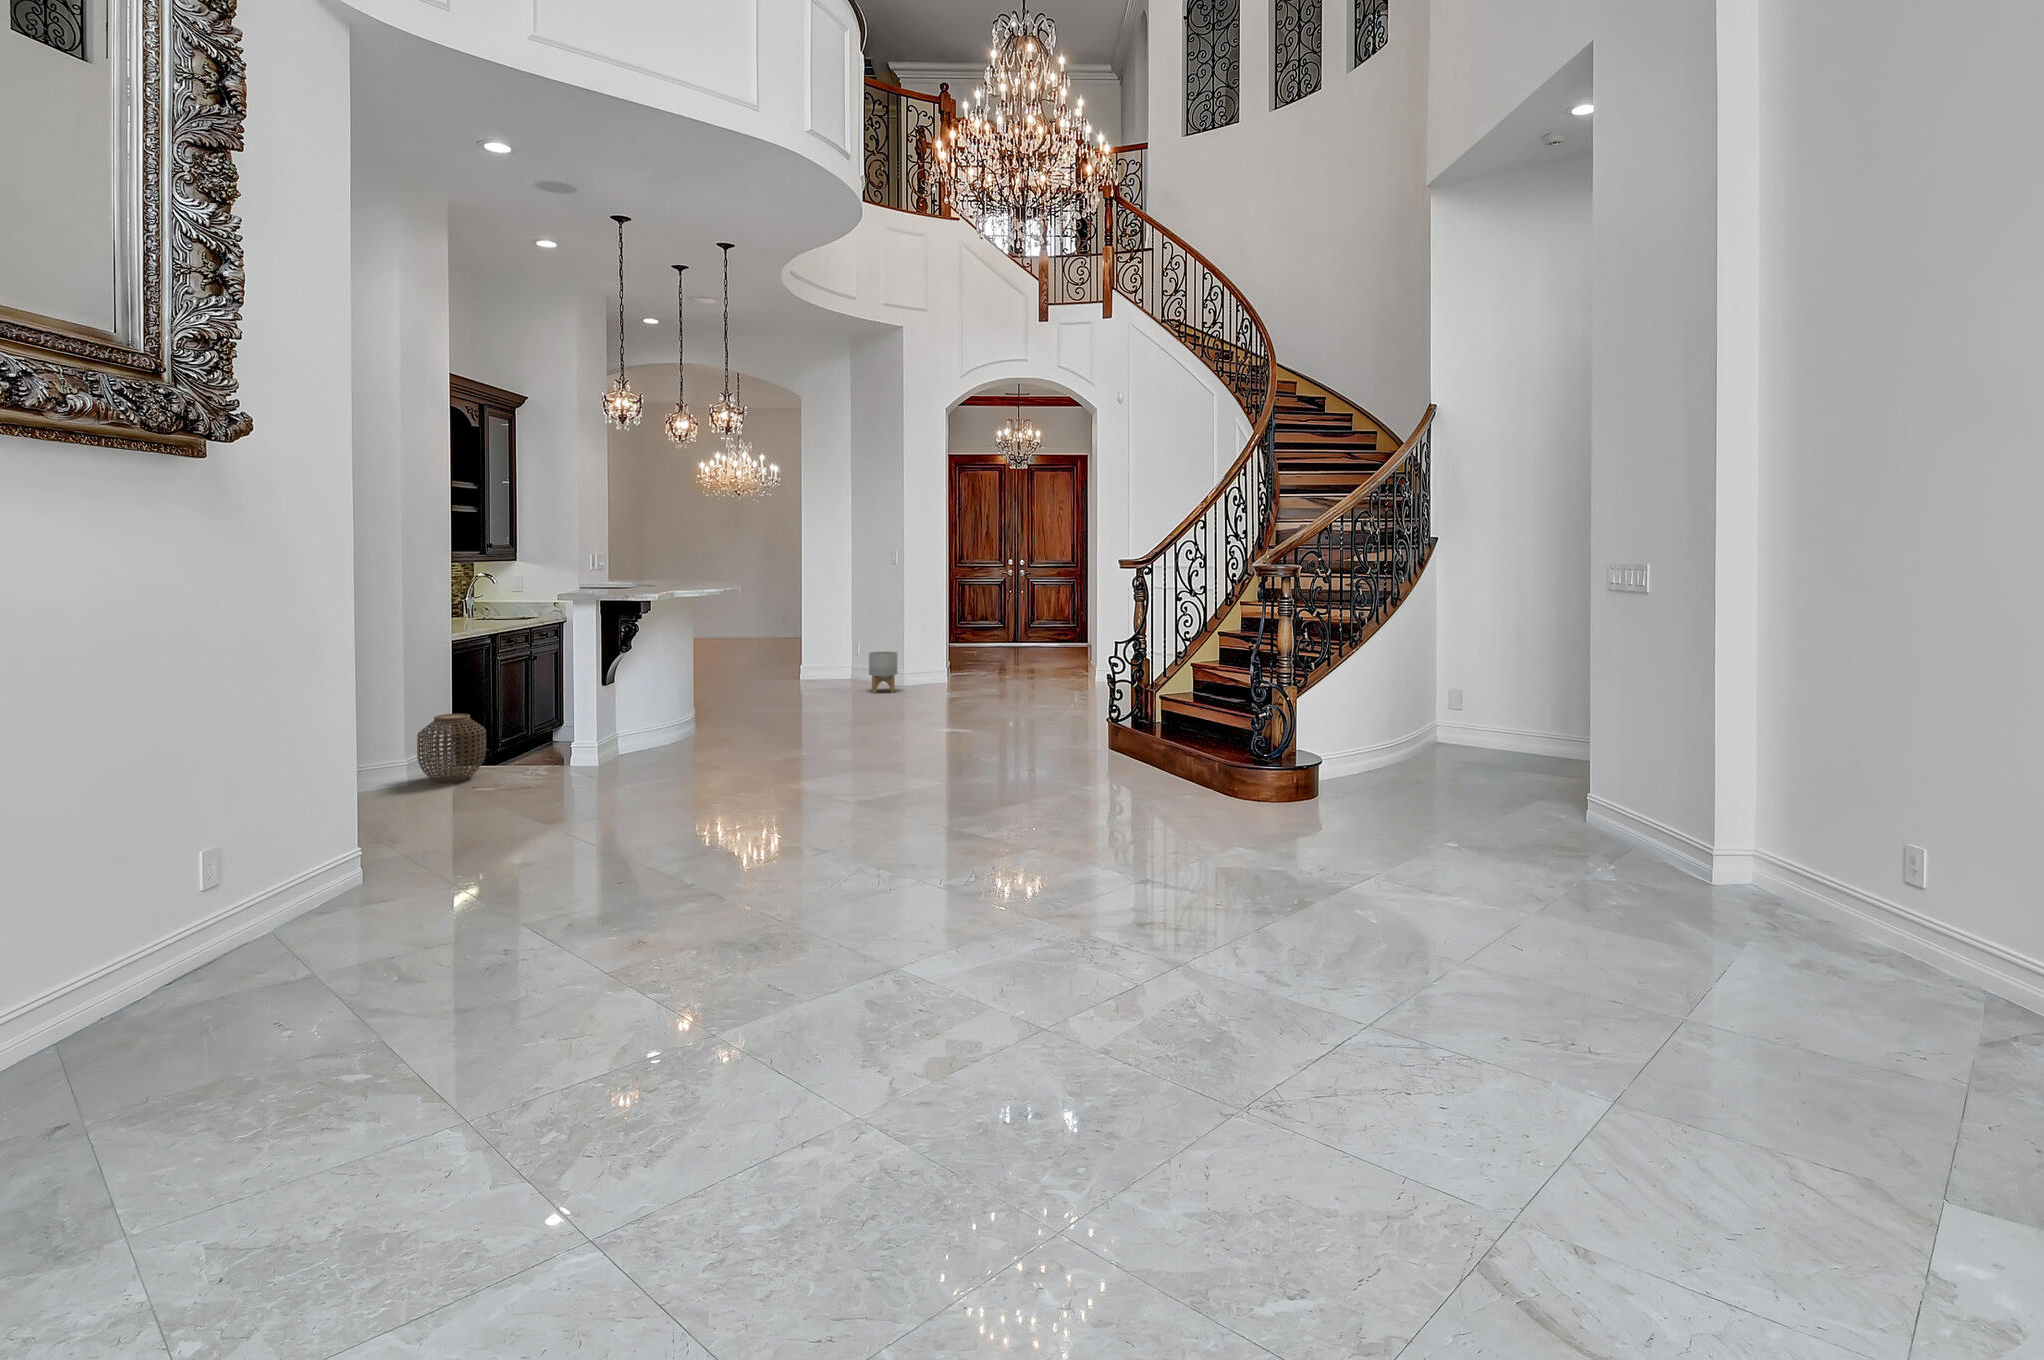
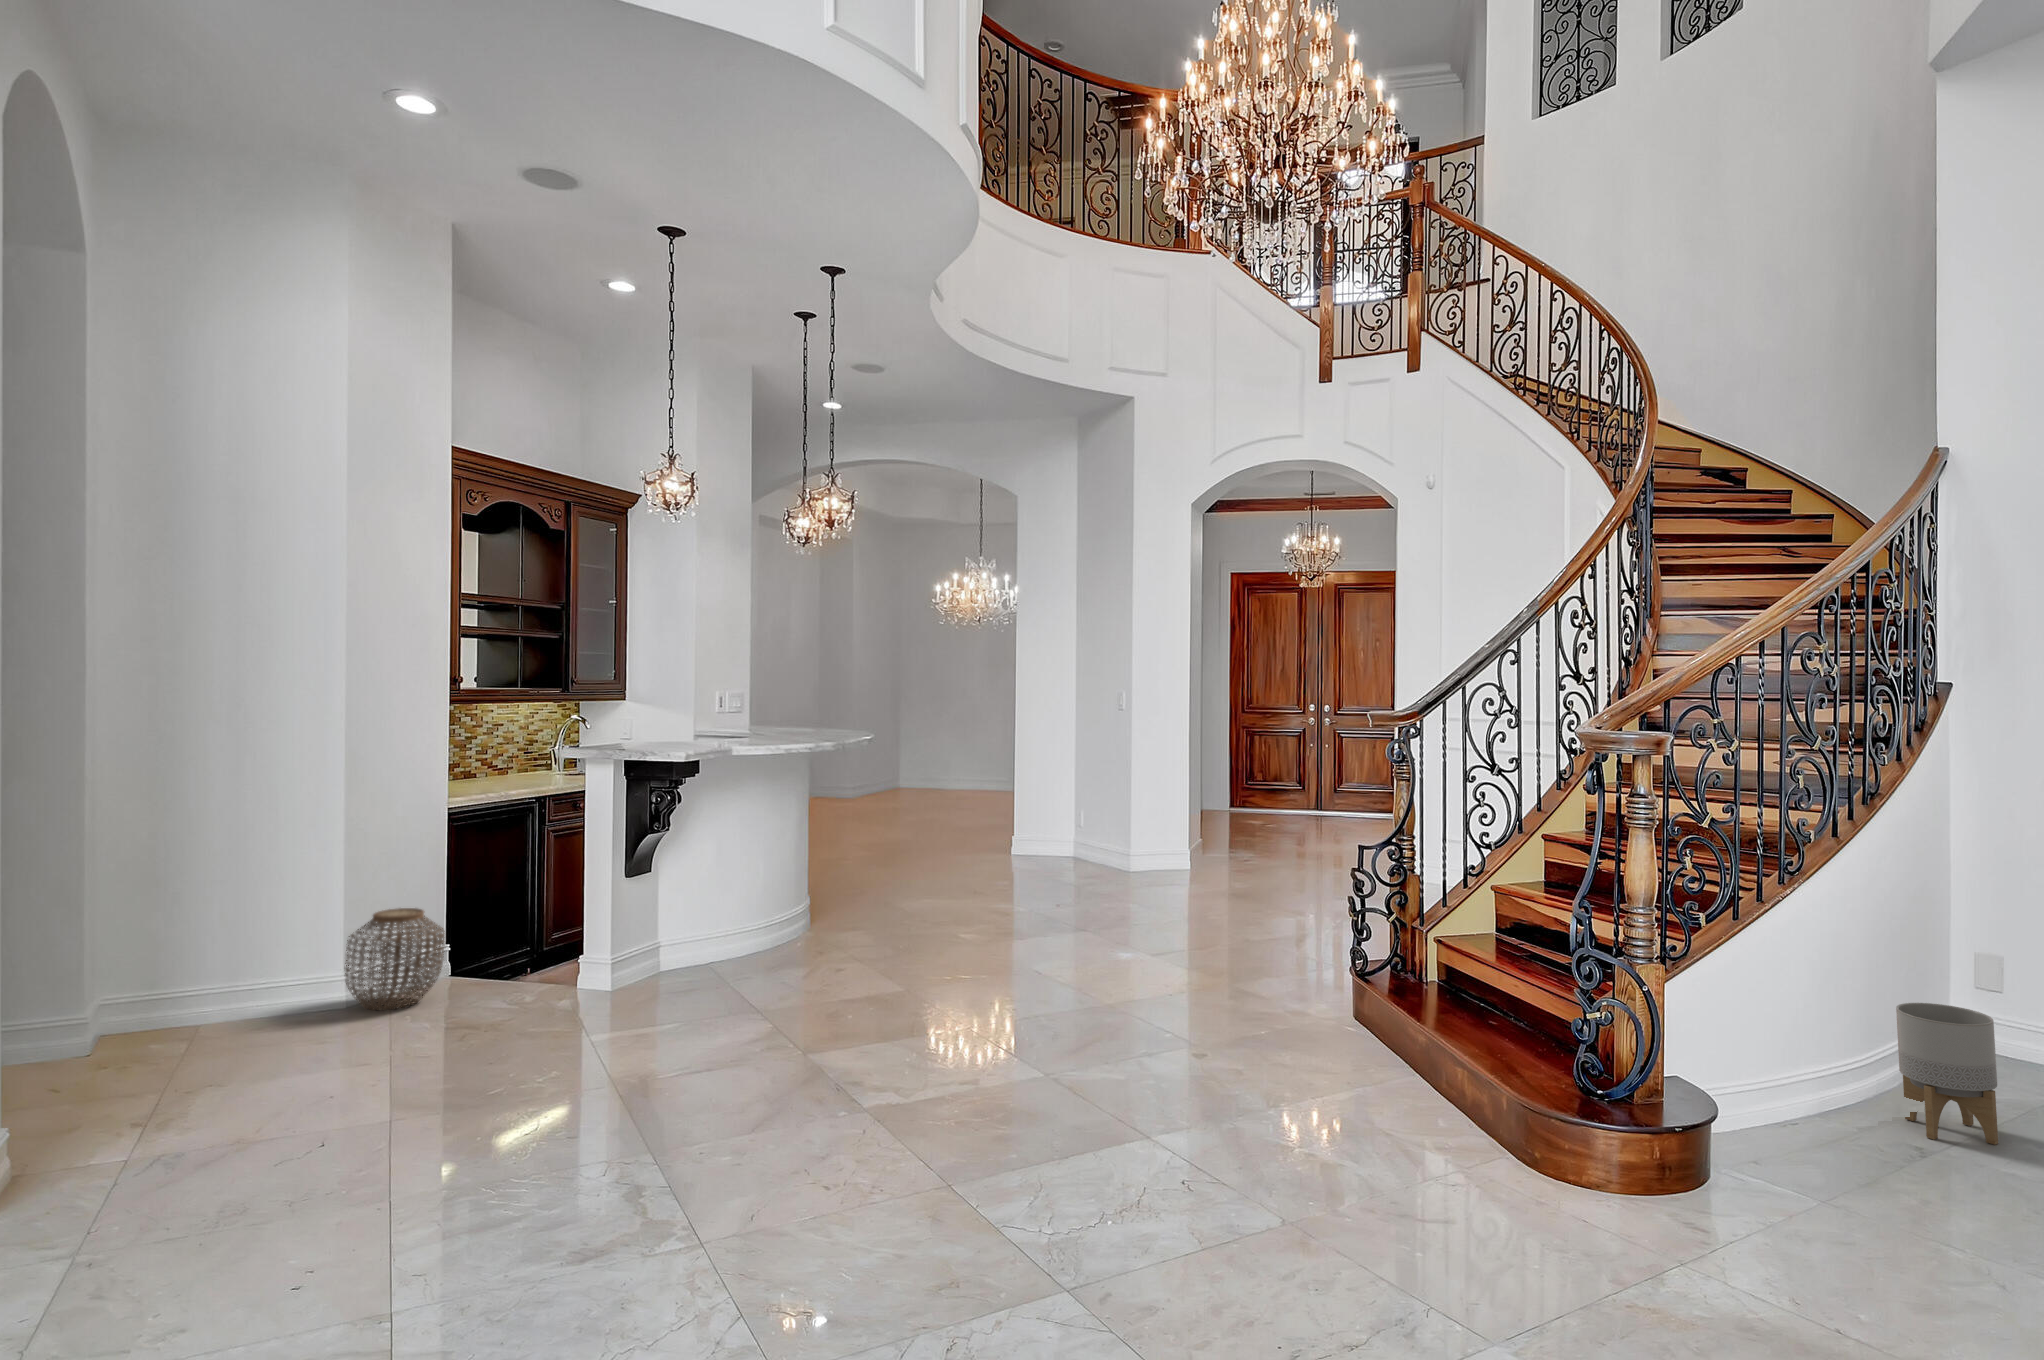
planter: present [869,651,897,693] -> present [1896,1003,1998,1145]

